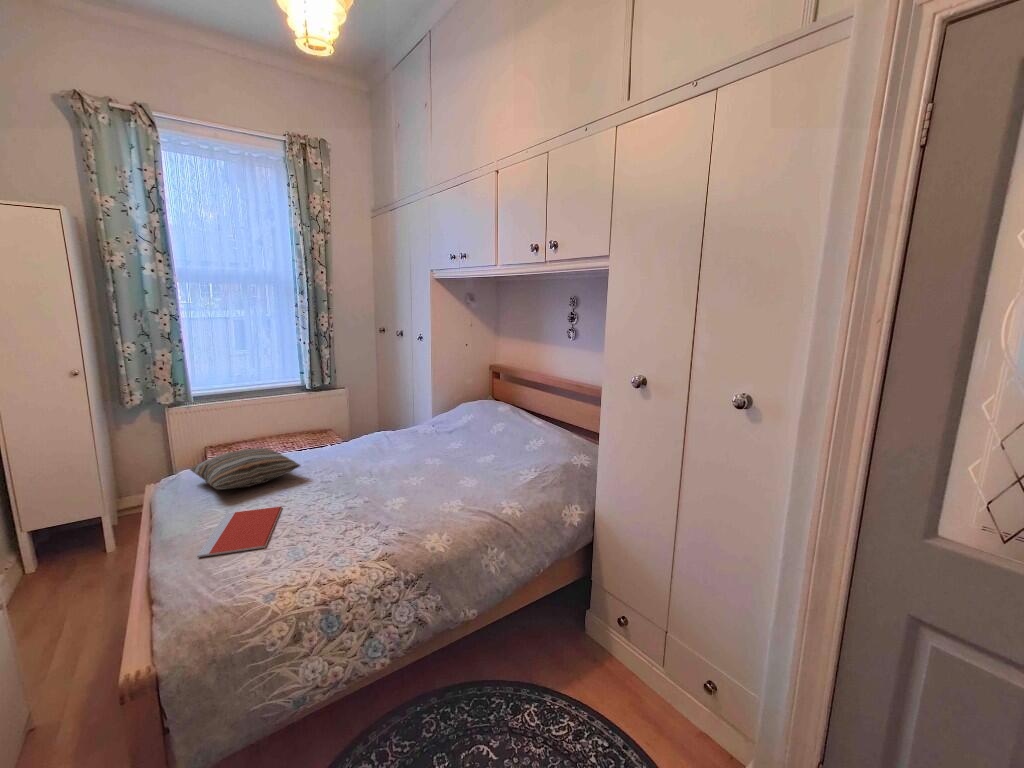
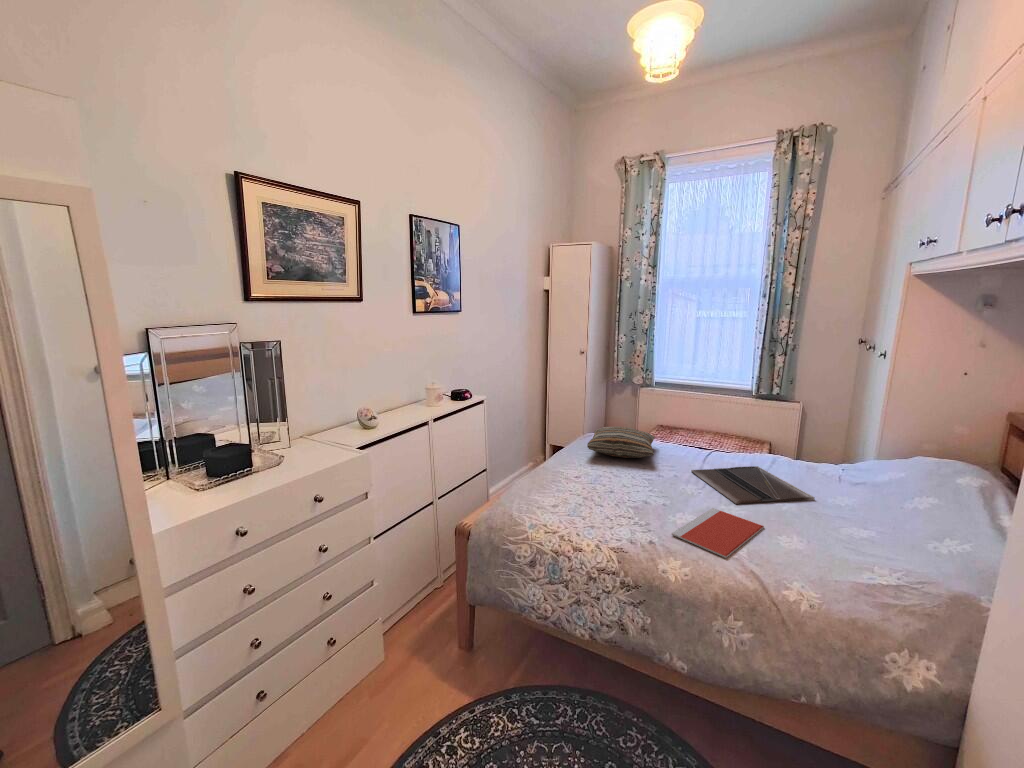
laptop: none [341,445,441,476] -> present [691,466,815,504]
notebook: present [197,506,282,557] -> present [672,508,764,558]

